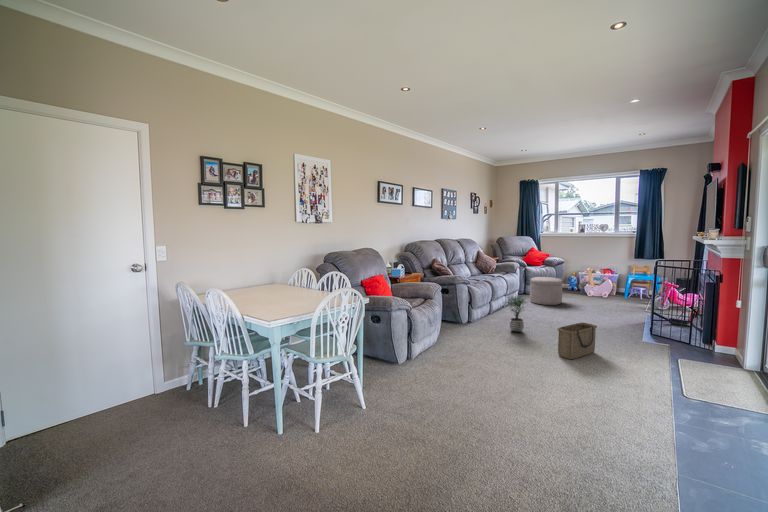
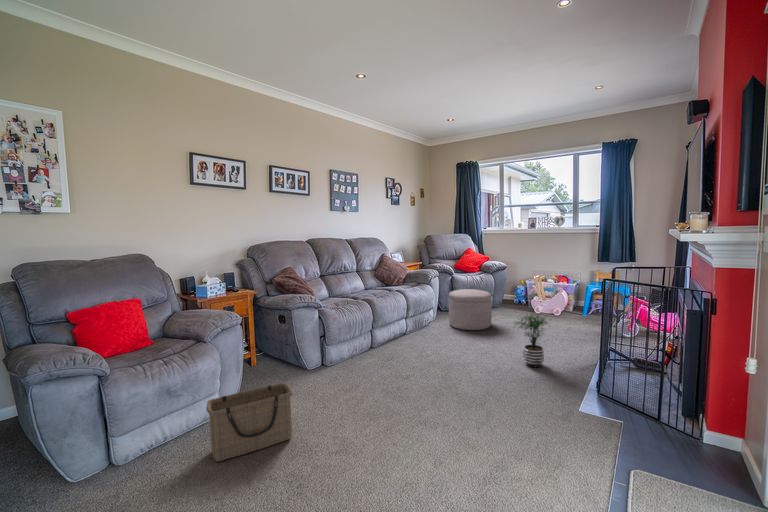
potted plant: present [505,297,527,333] -> present [514,314,547,368]
basket: present [557,322,597,359] -> present [206,383,292,462]

